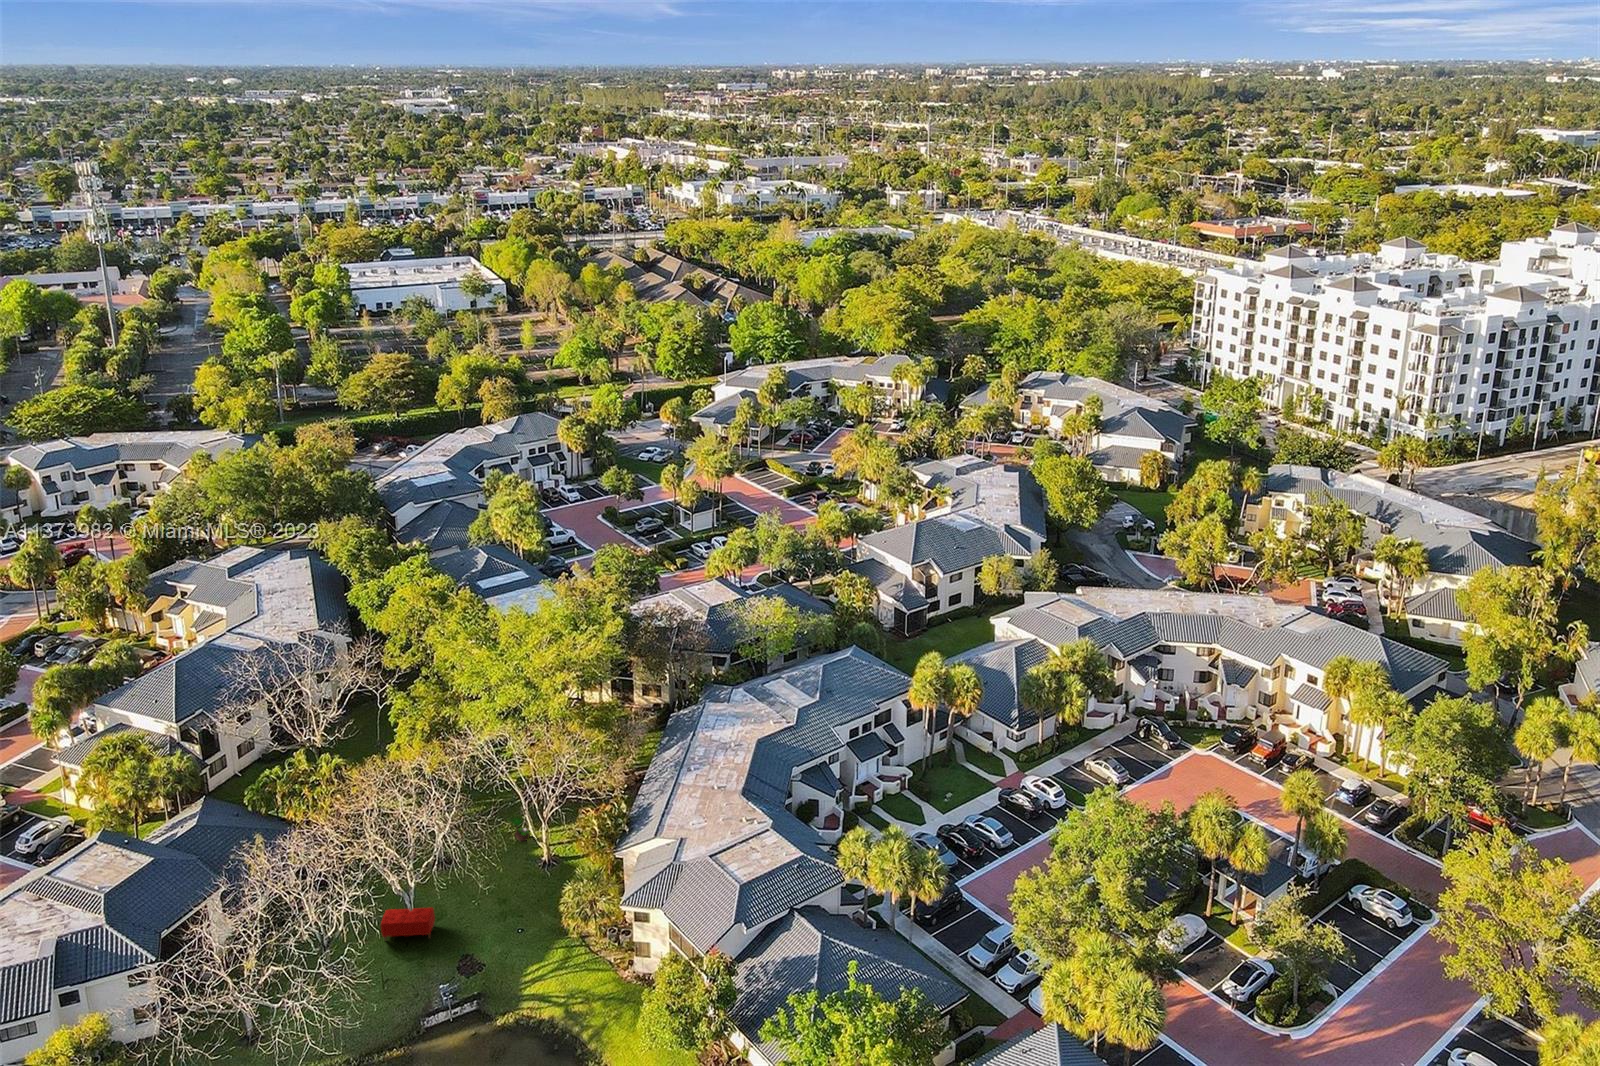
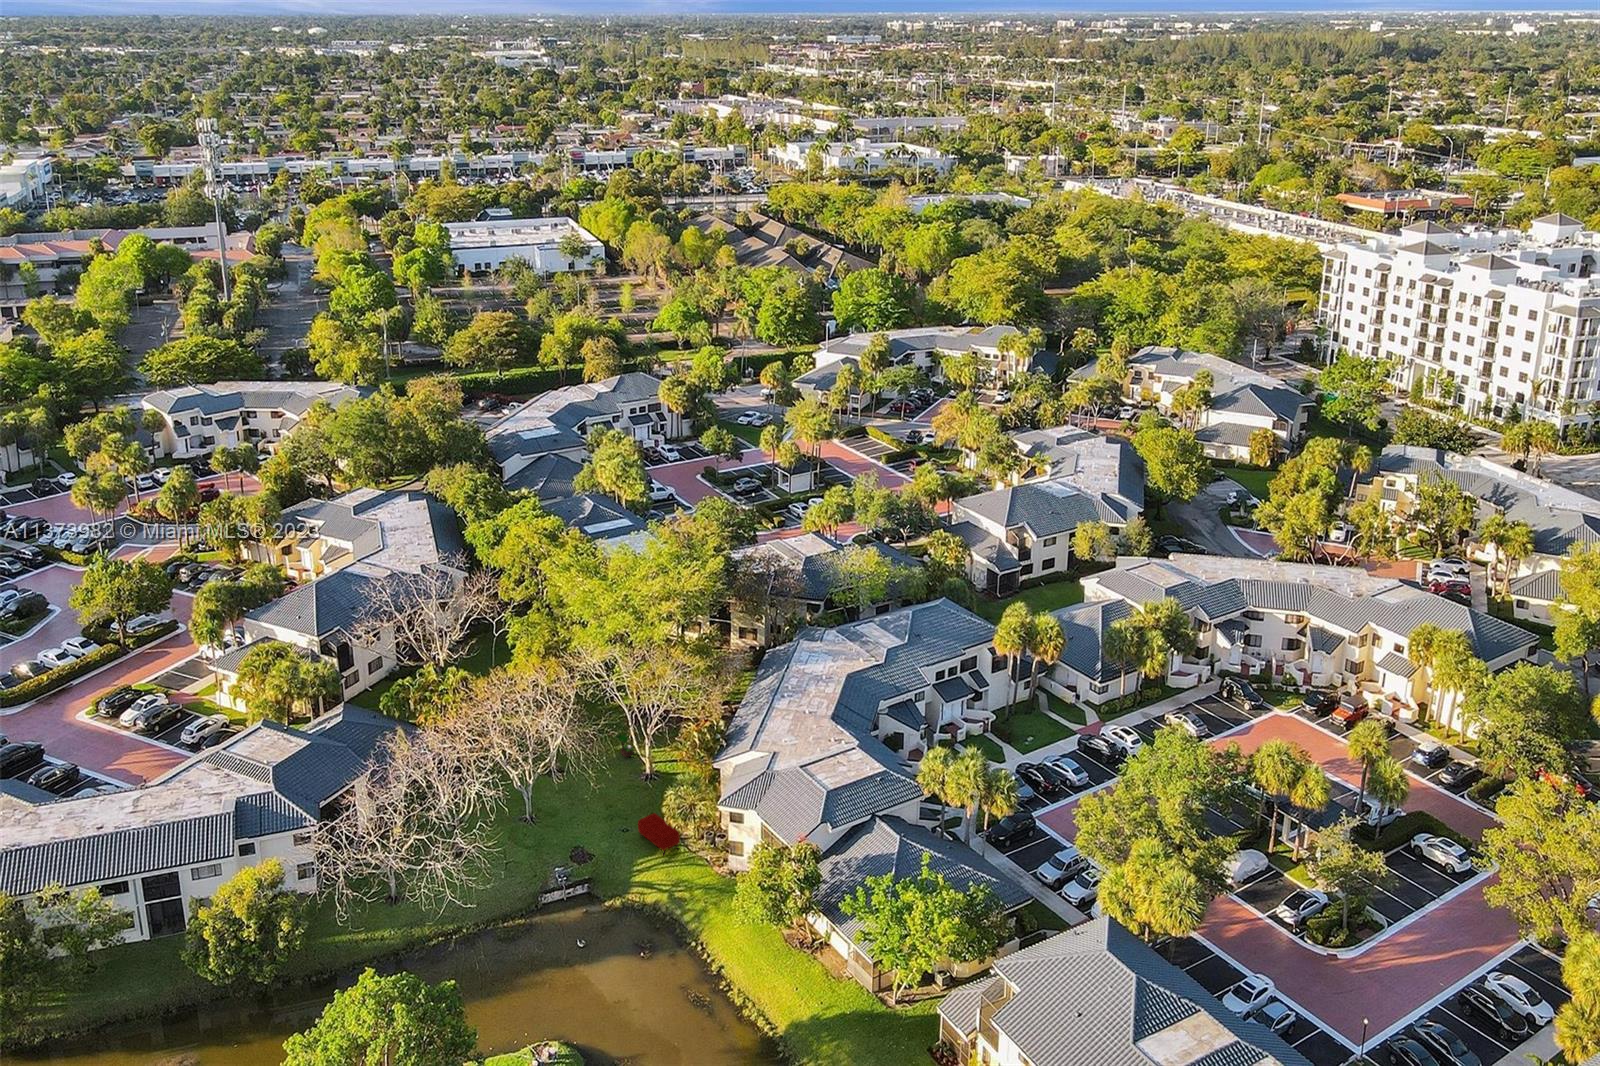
bench: present [380,908,435,941] -> present [638,813,680,855]

